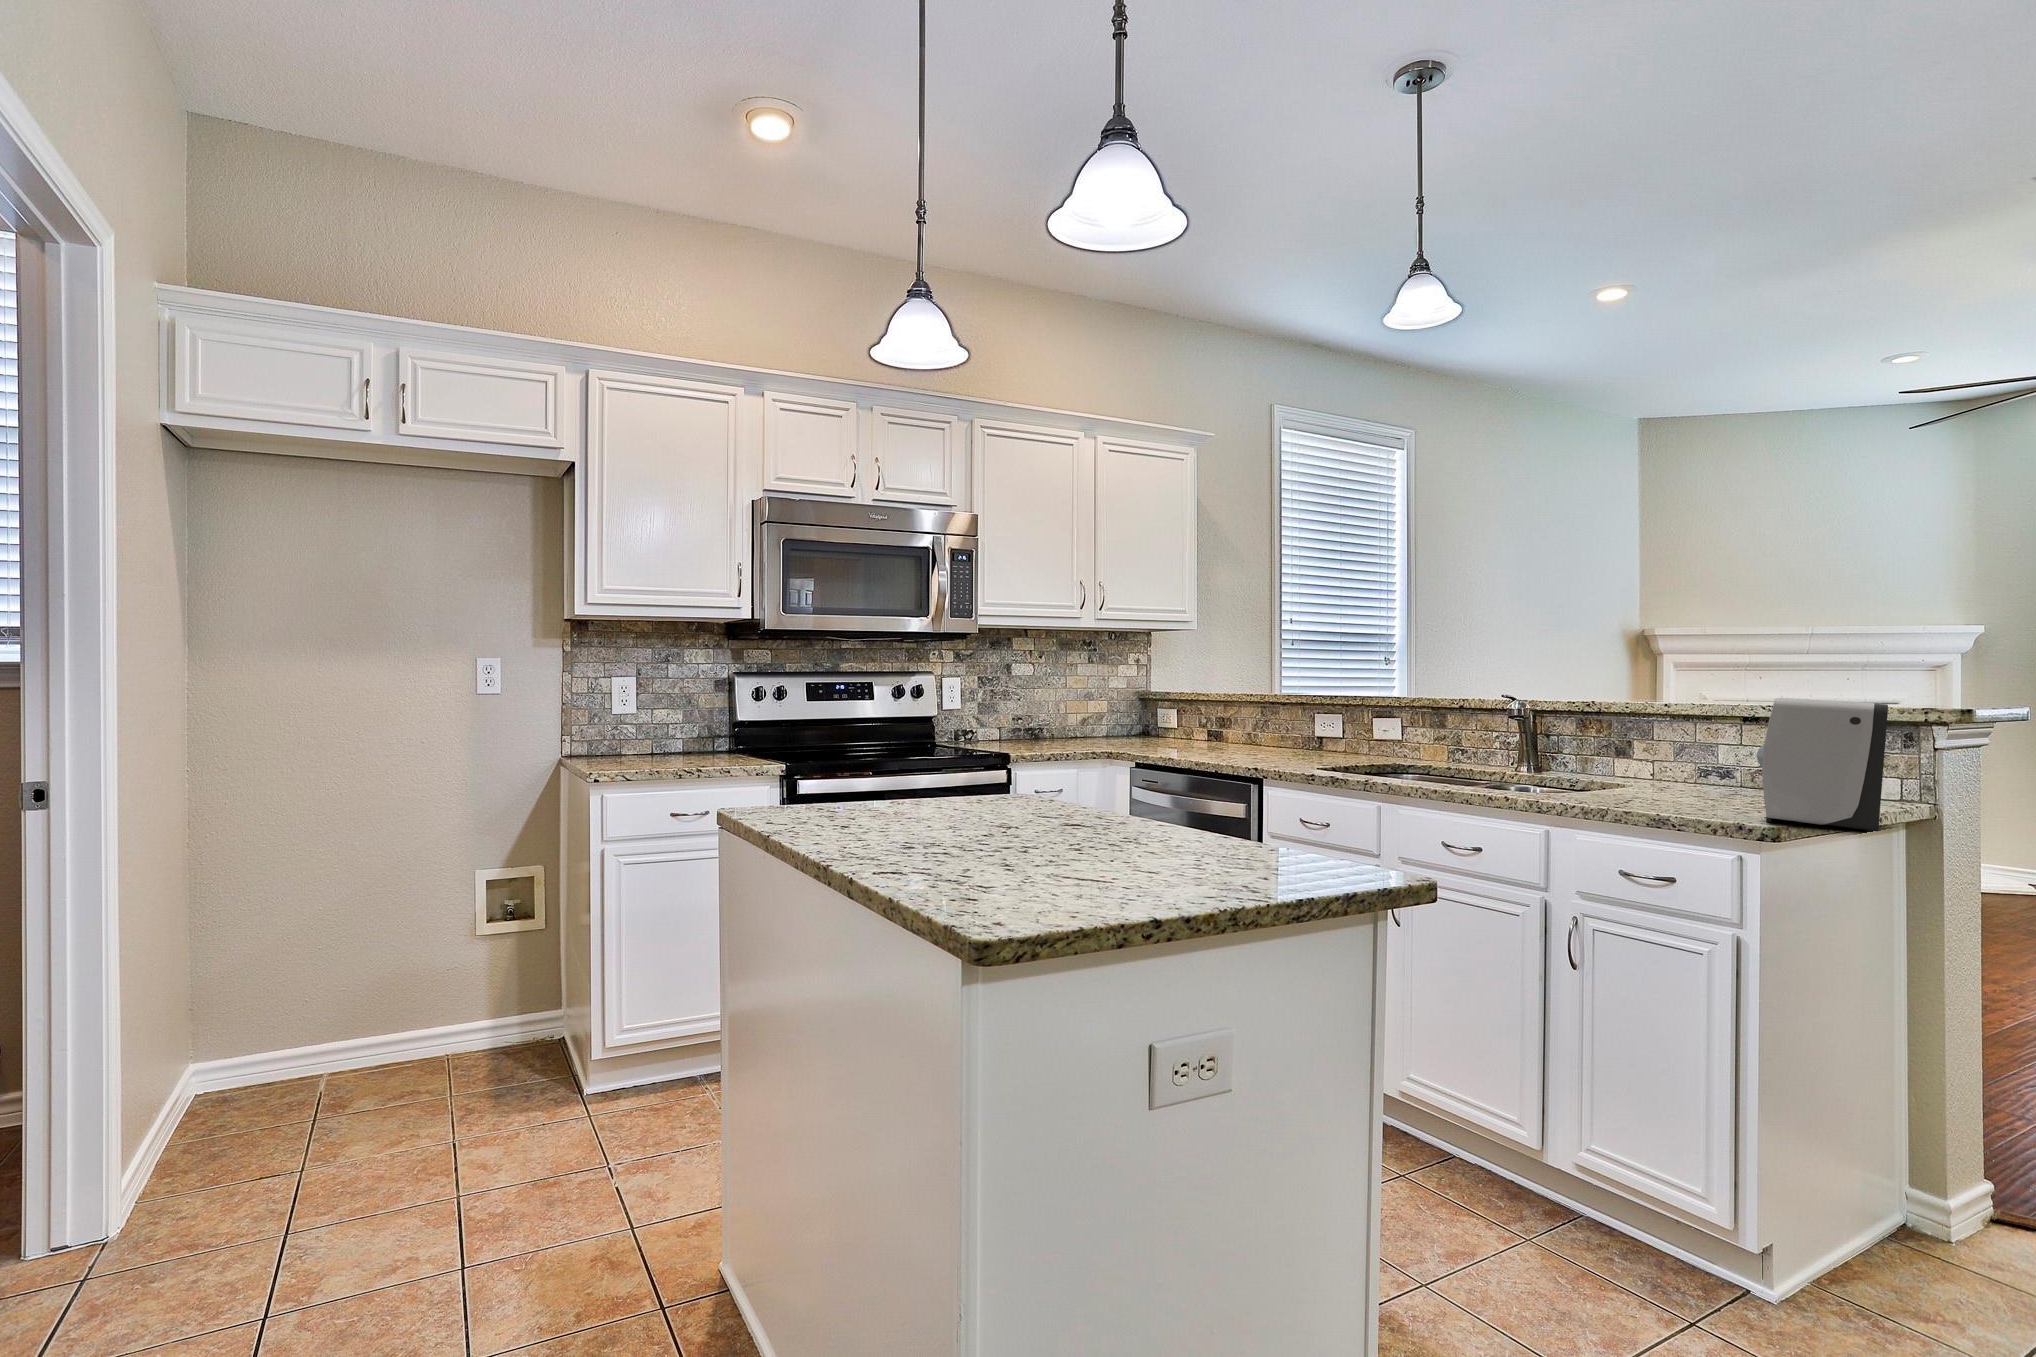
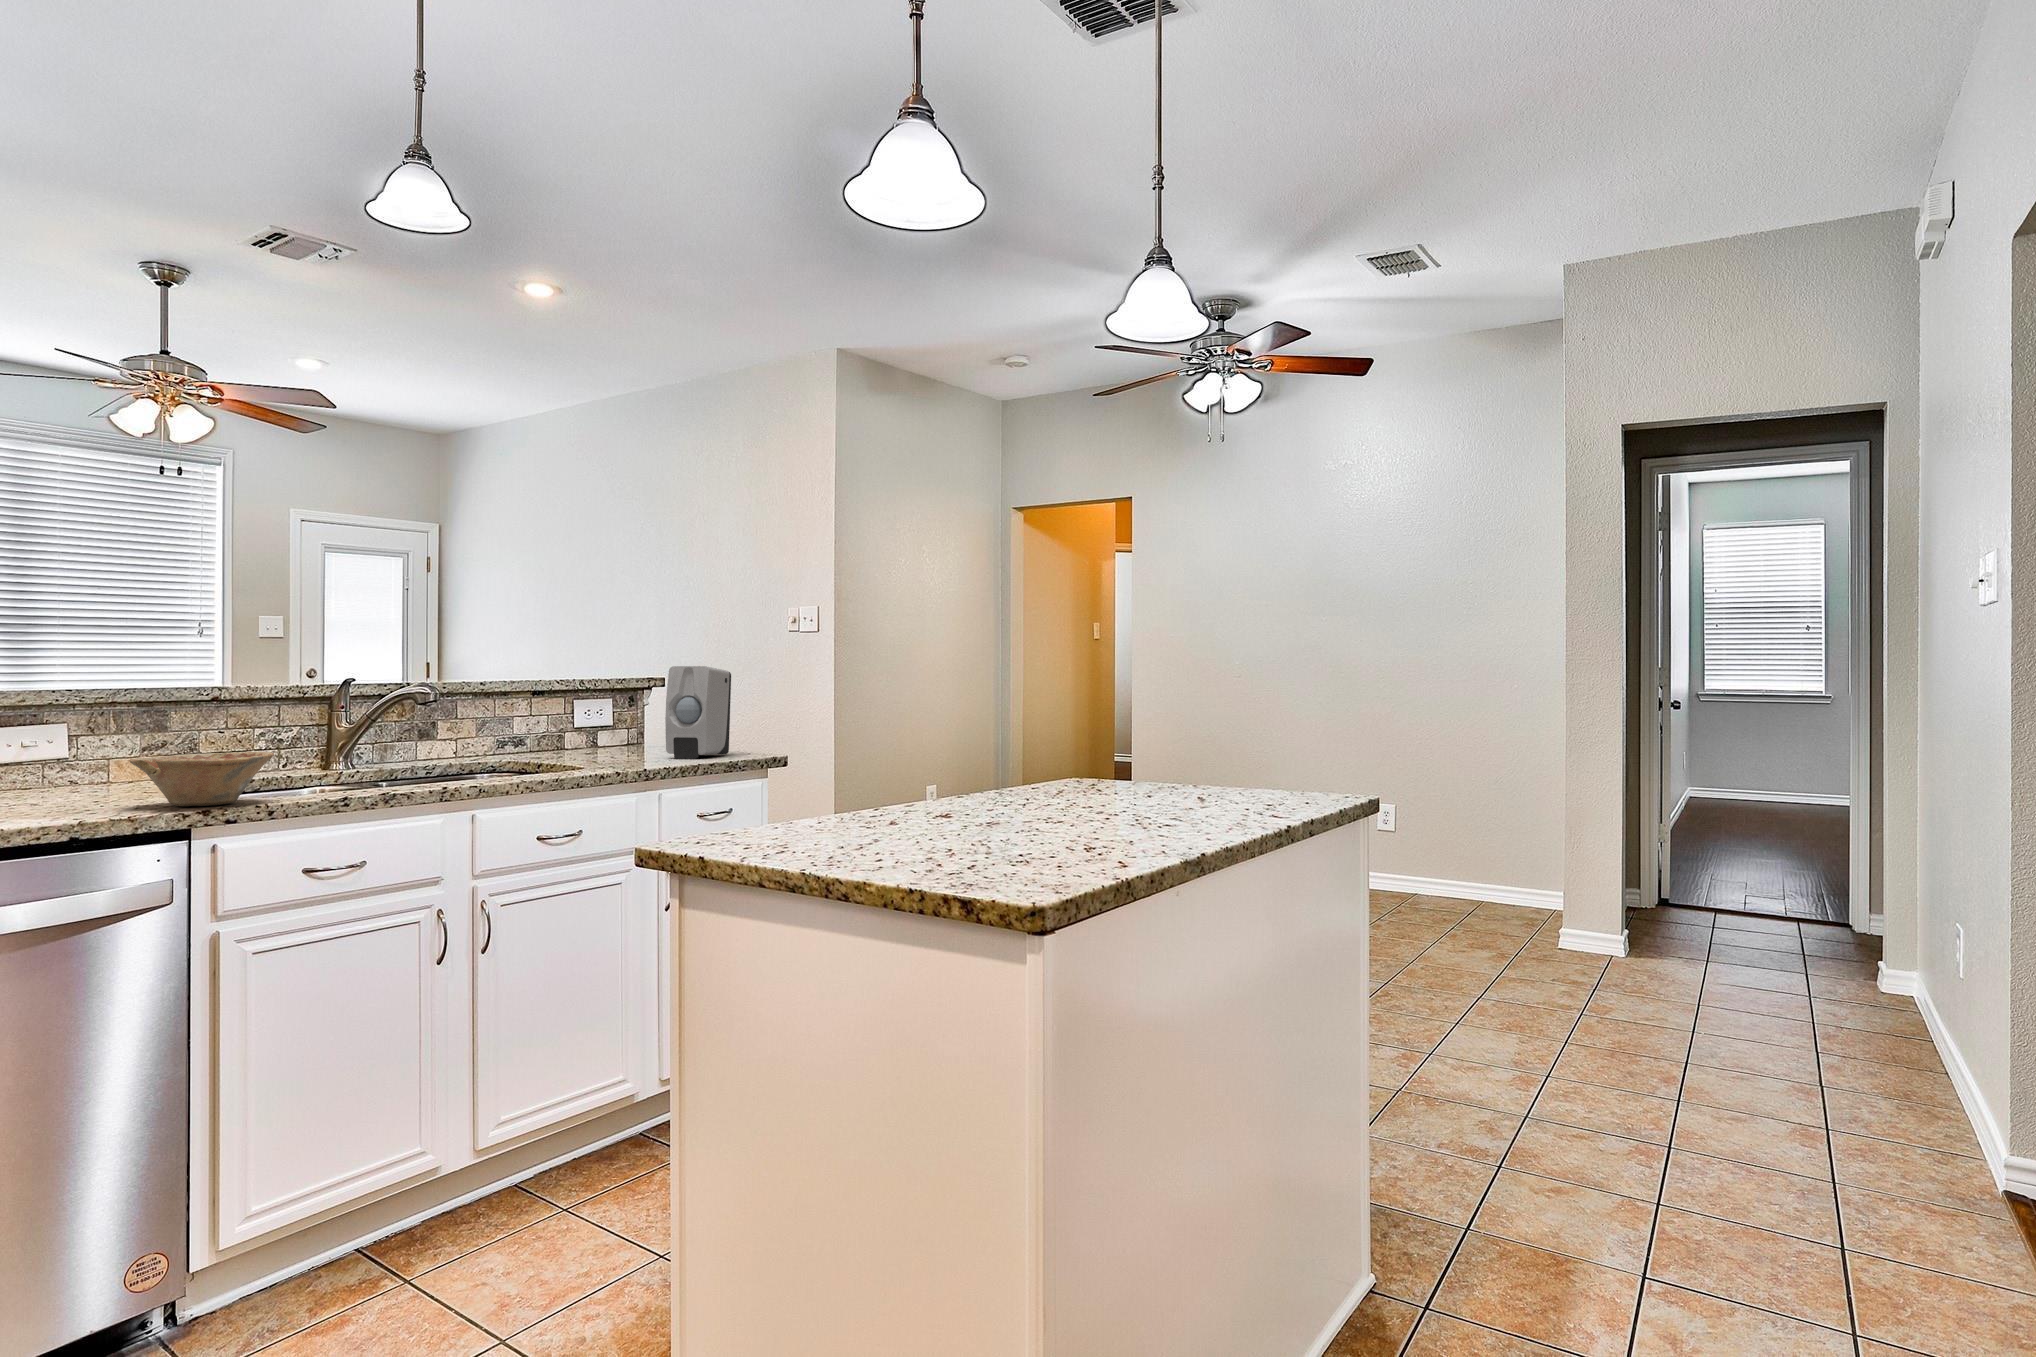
dish: none [1277,741,1340,769] -> present [130,751,274,806]

